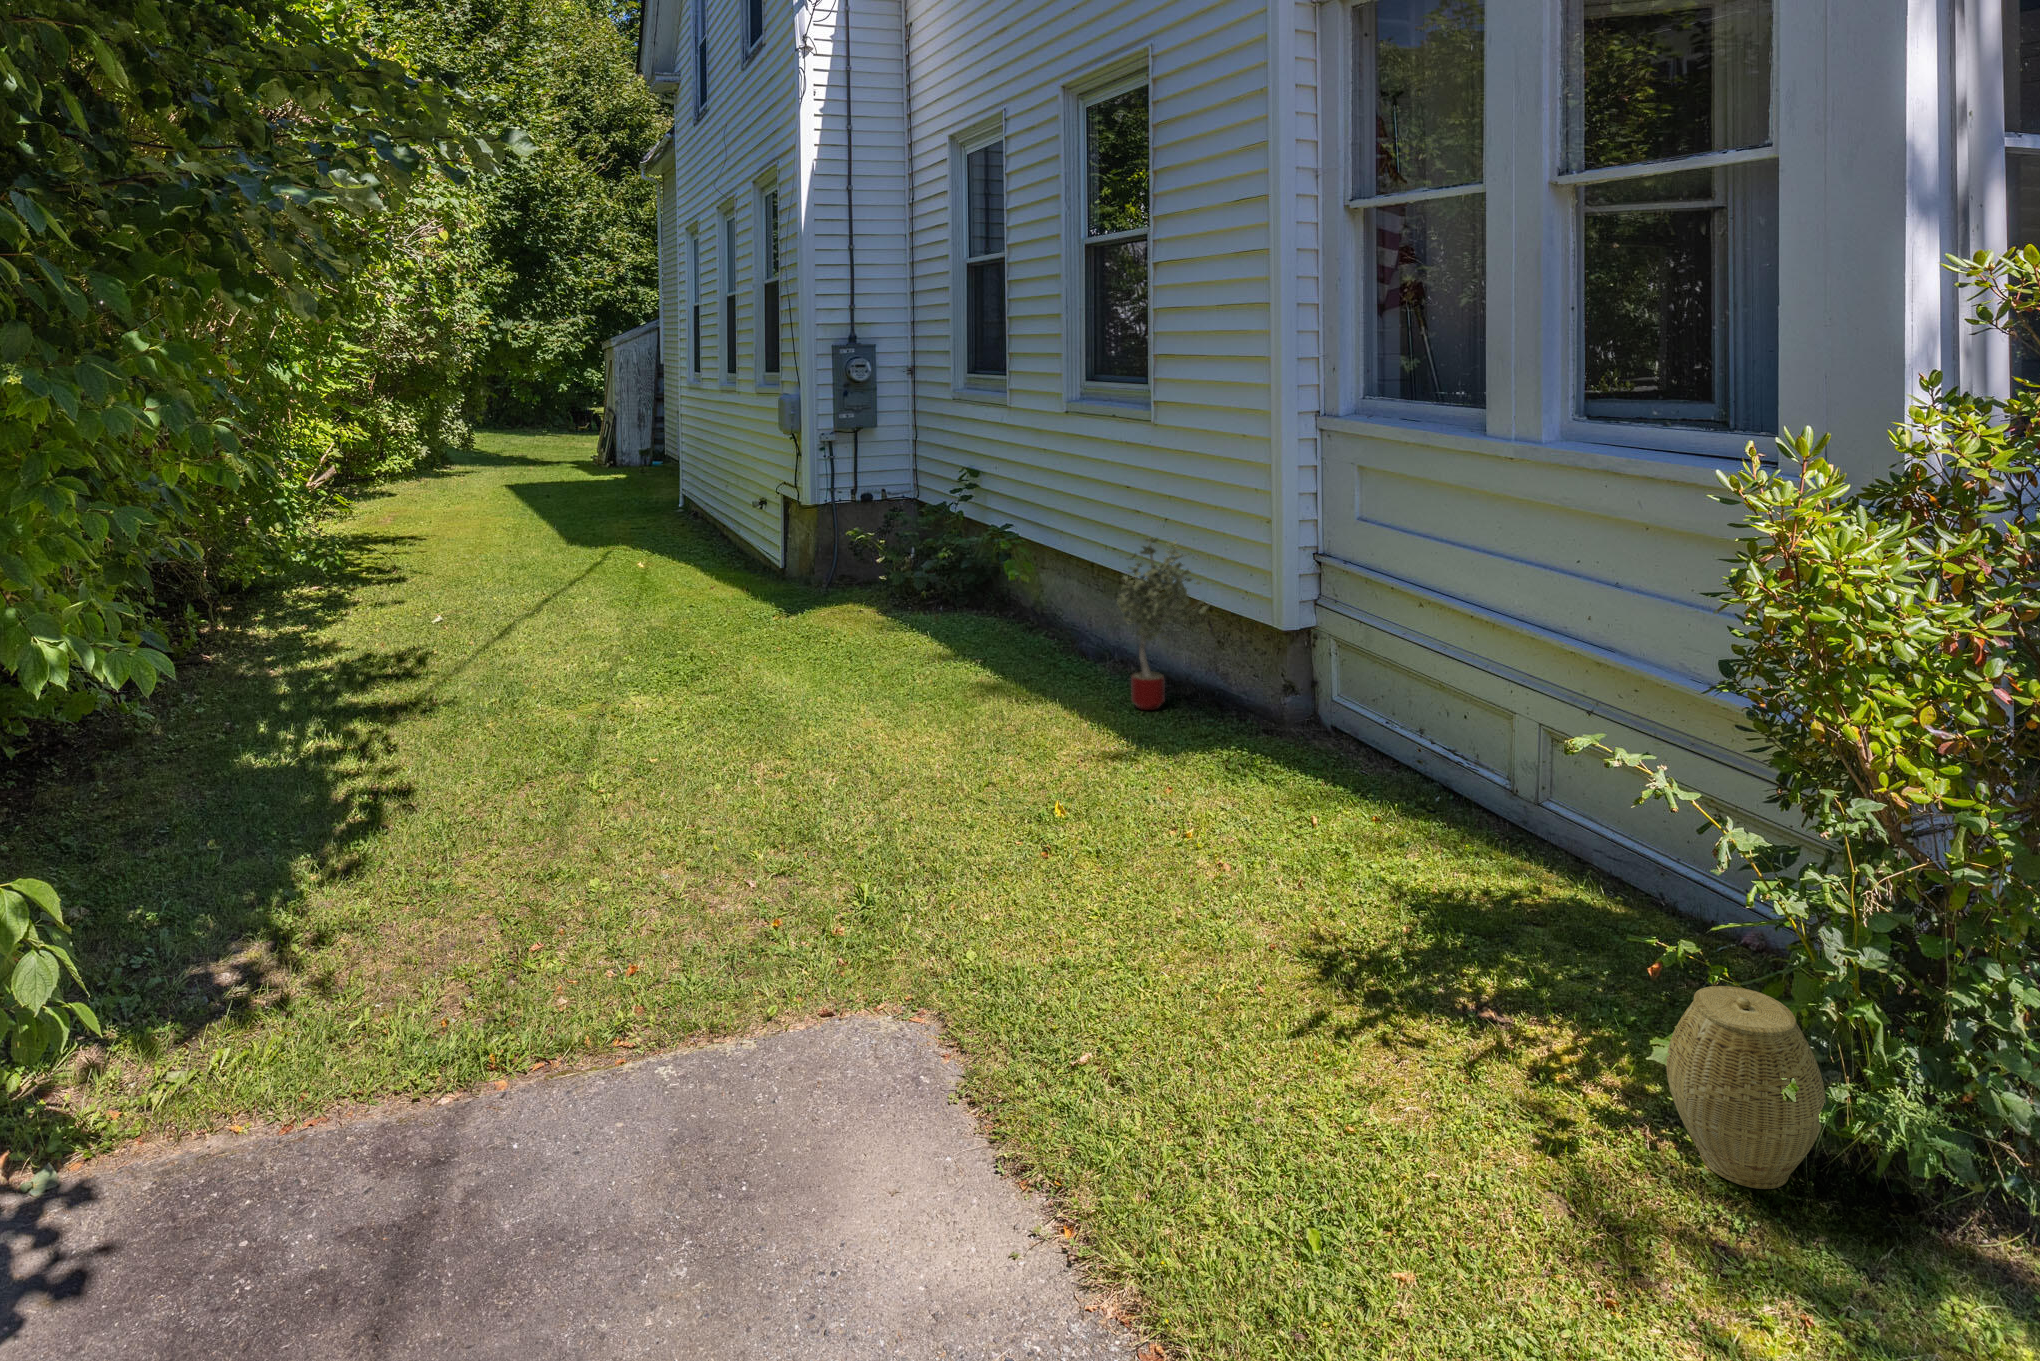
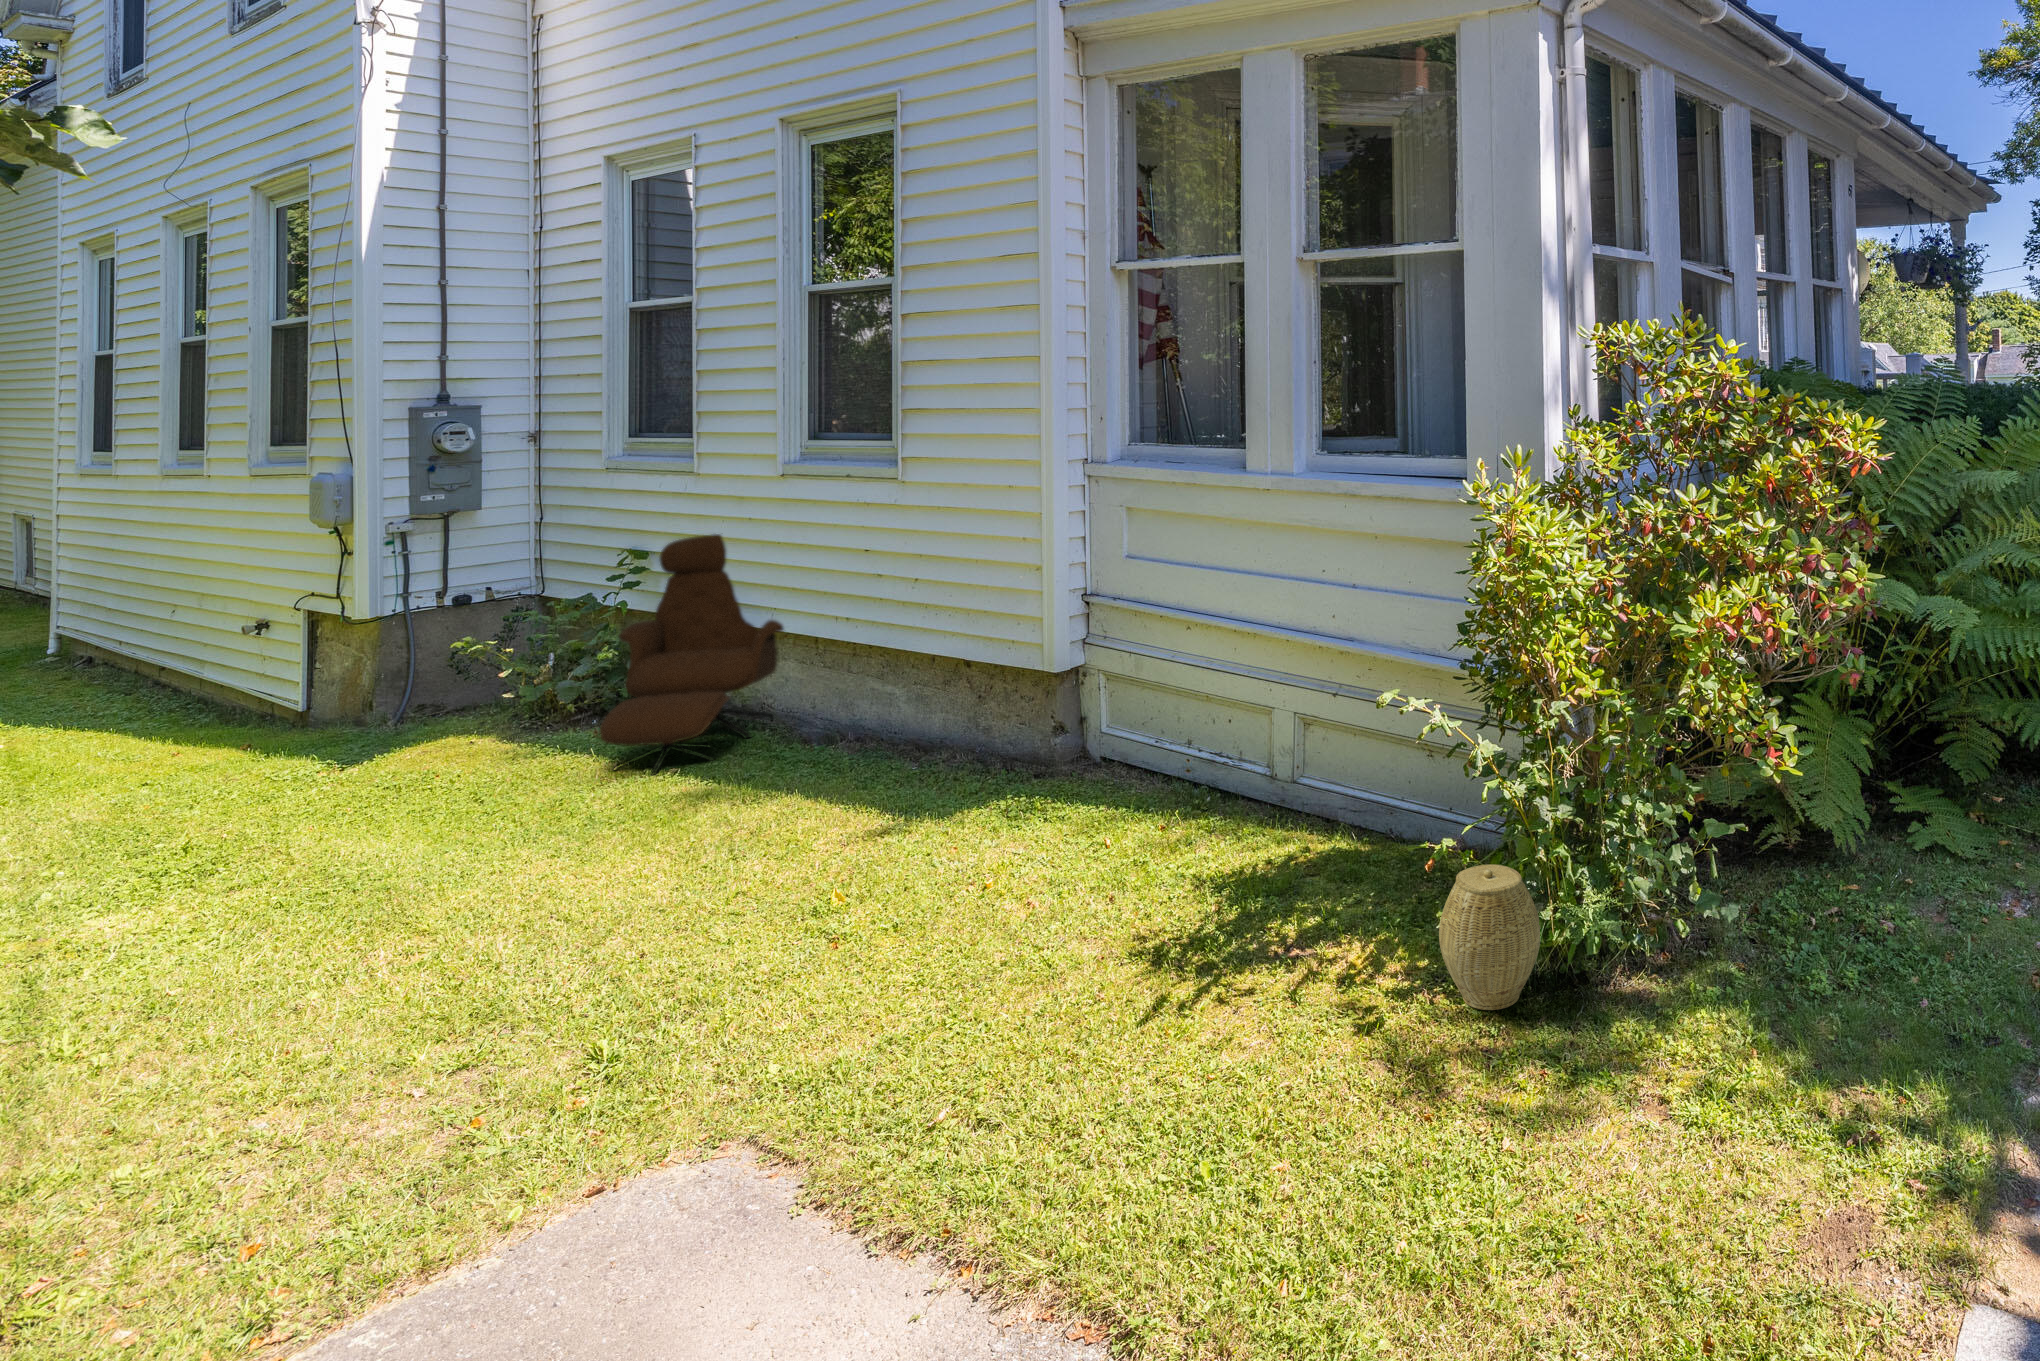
lounge chair: none [921,460,1079,667] -> present [599,534,784,775]
potted tree: present [1117,538,1210,710] -> none [859,596,971,777]

